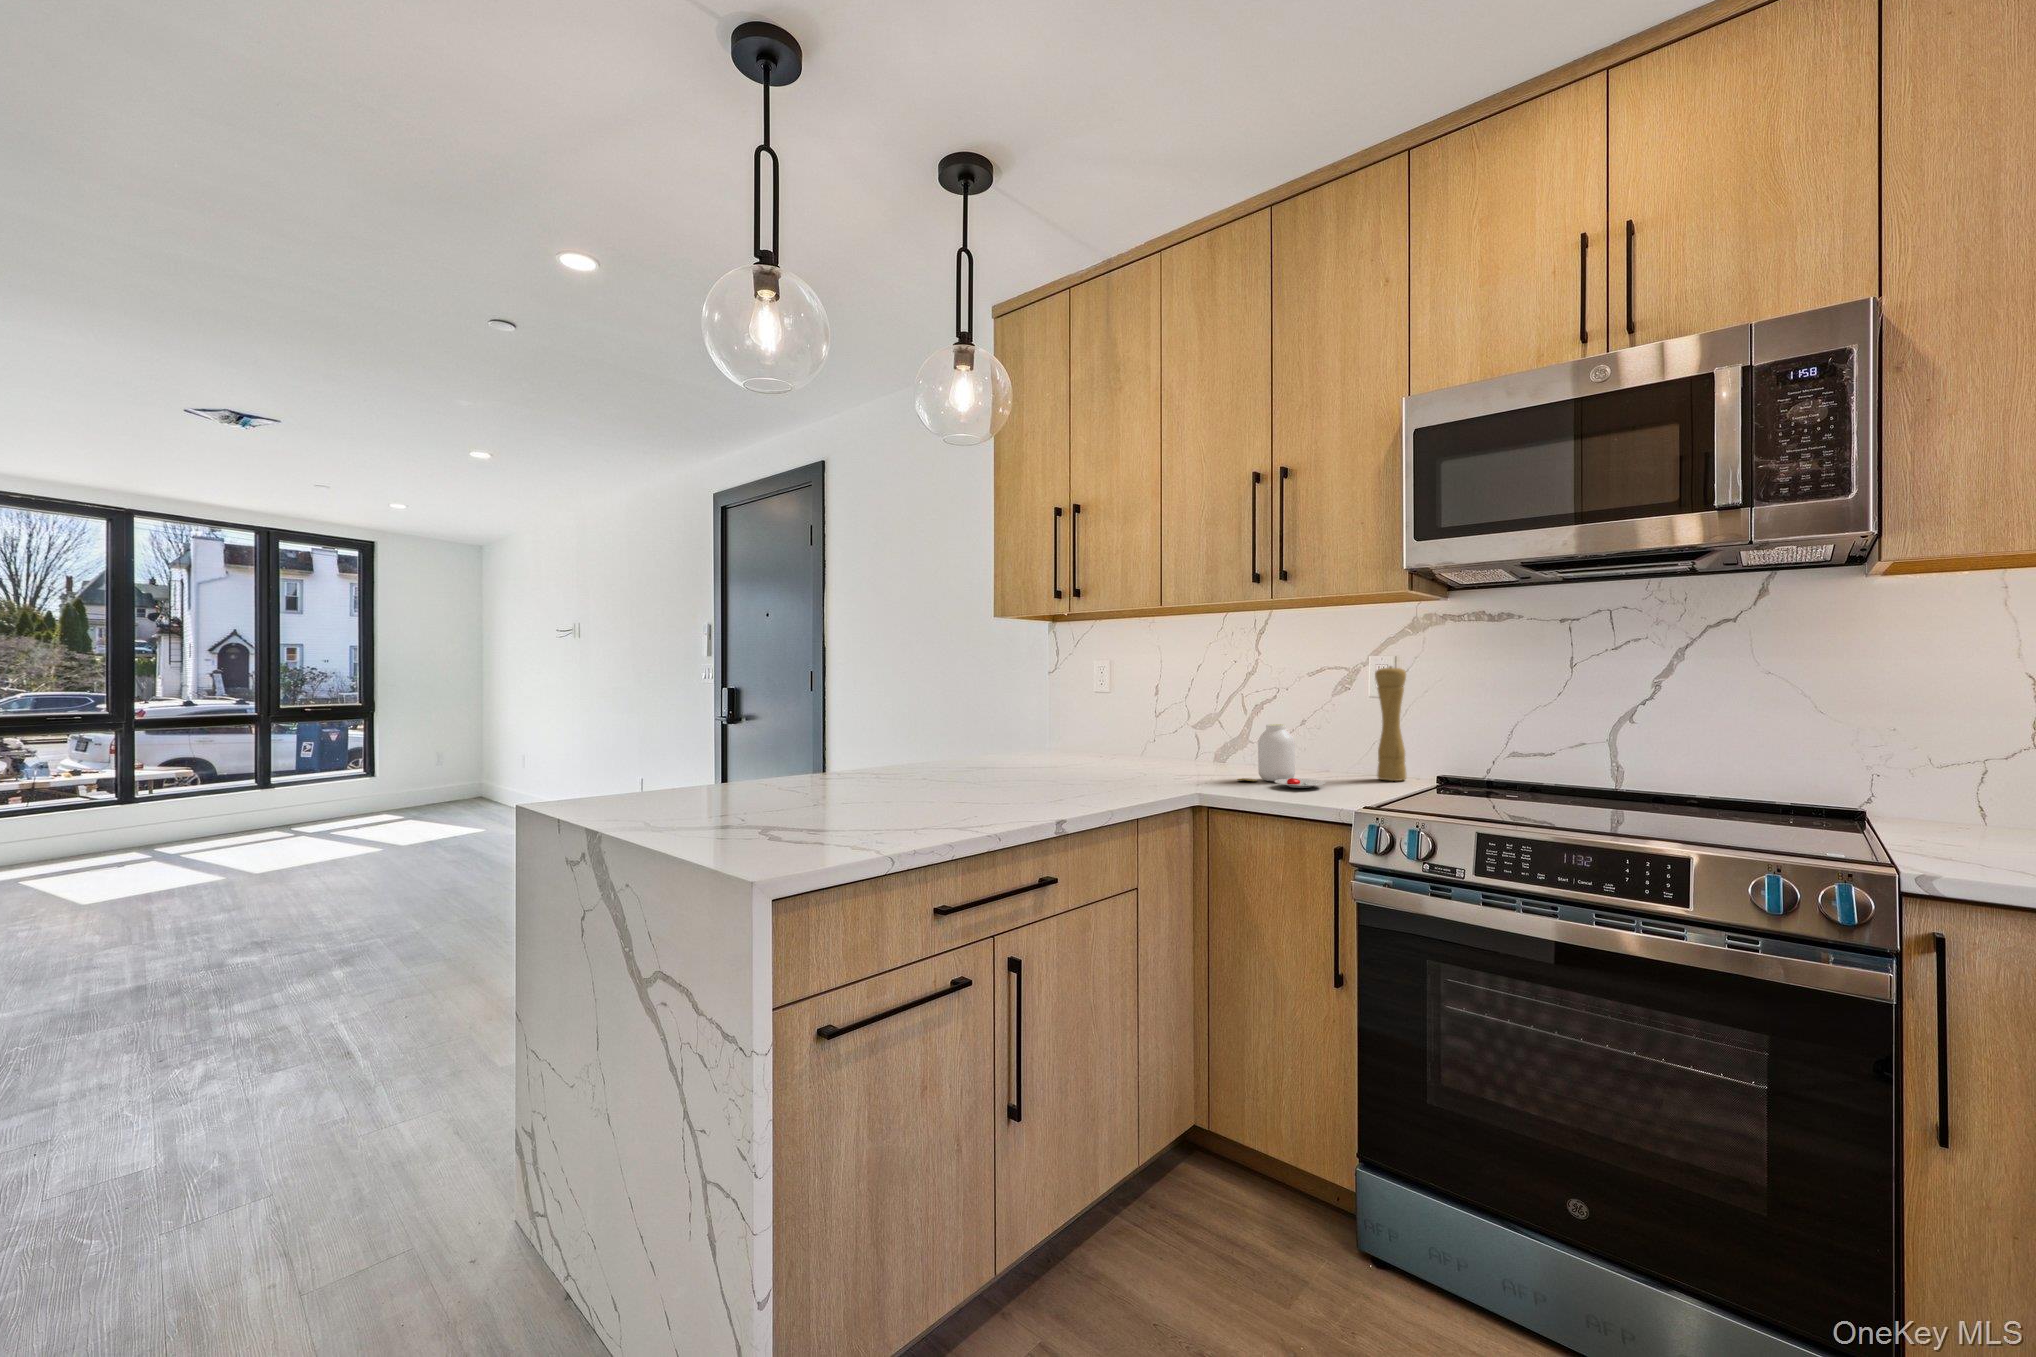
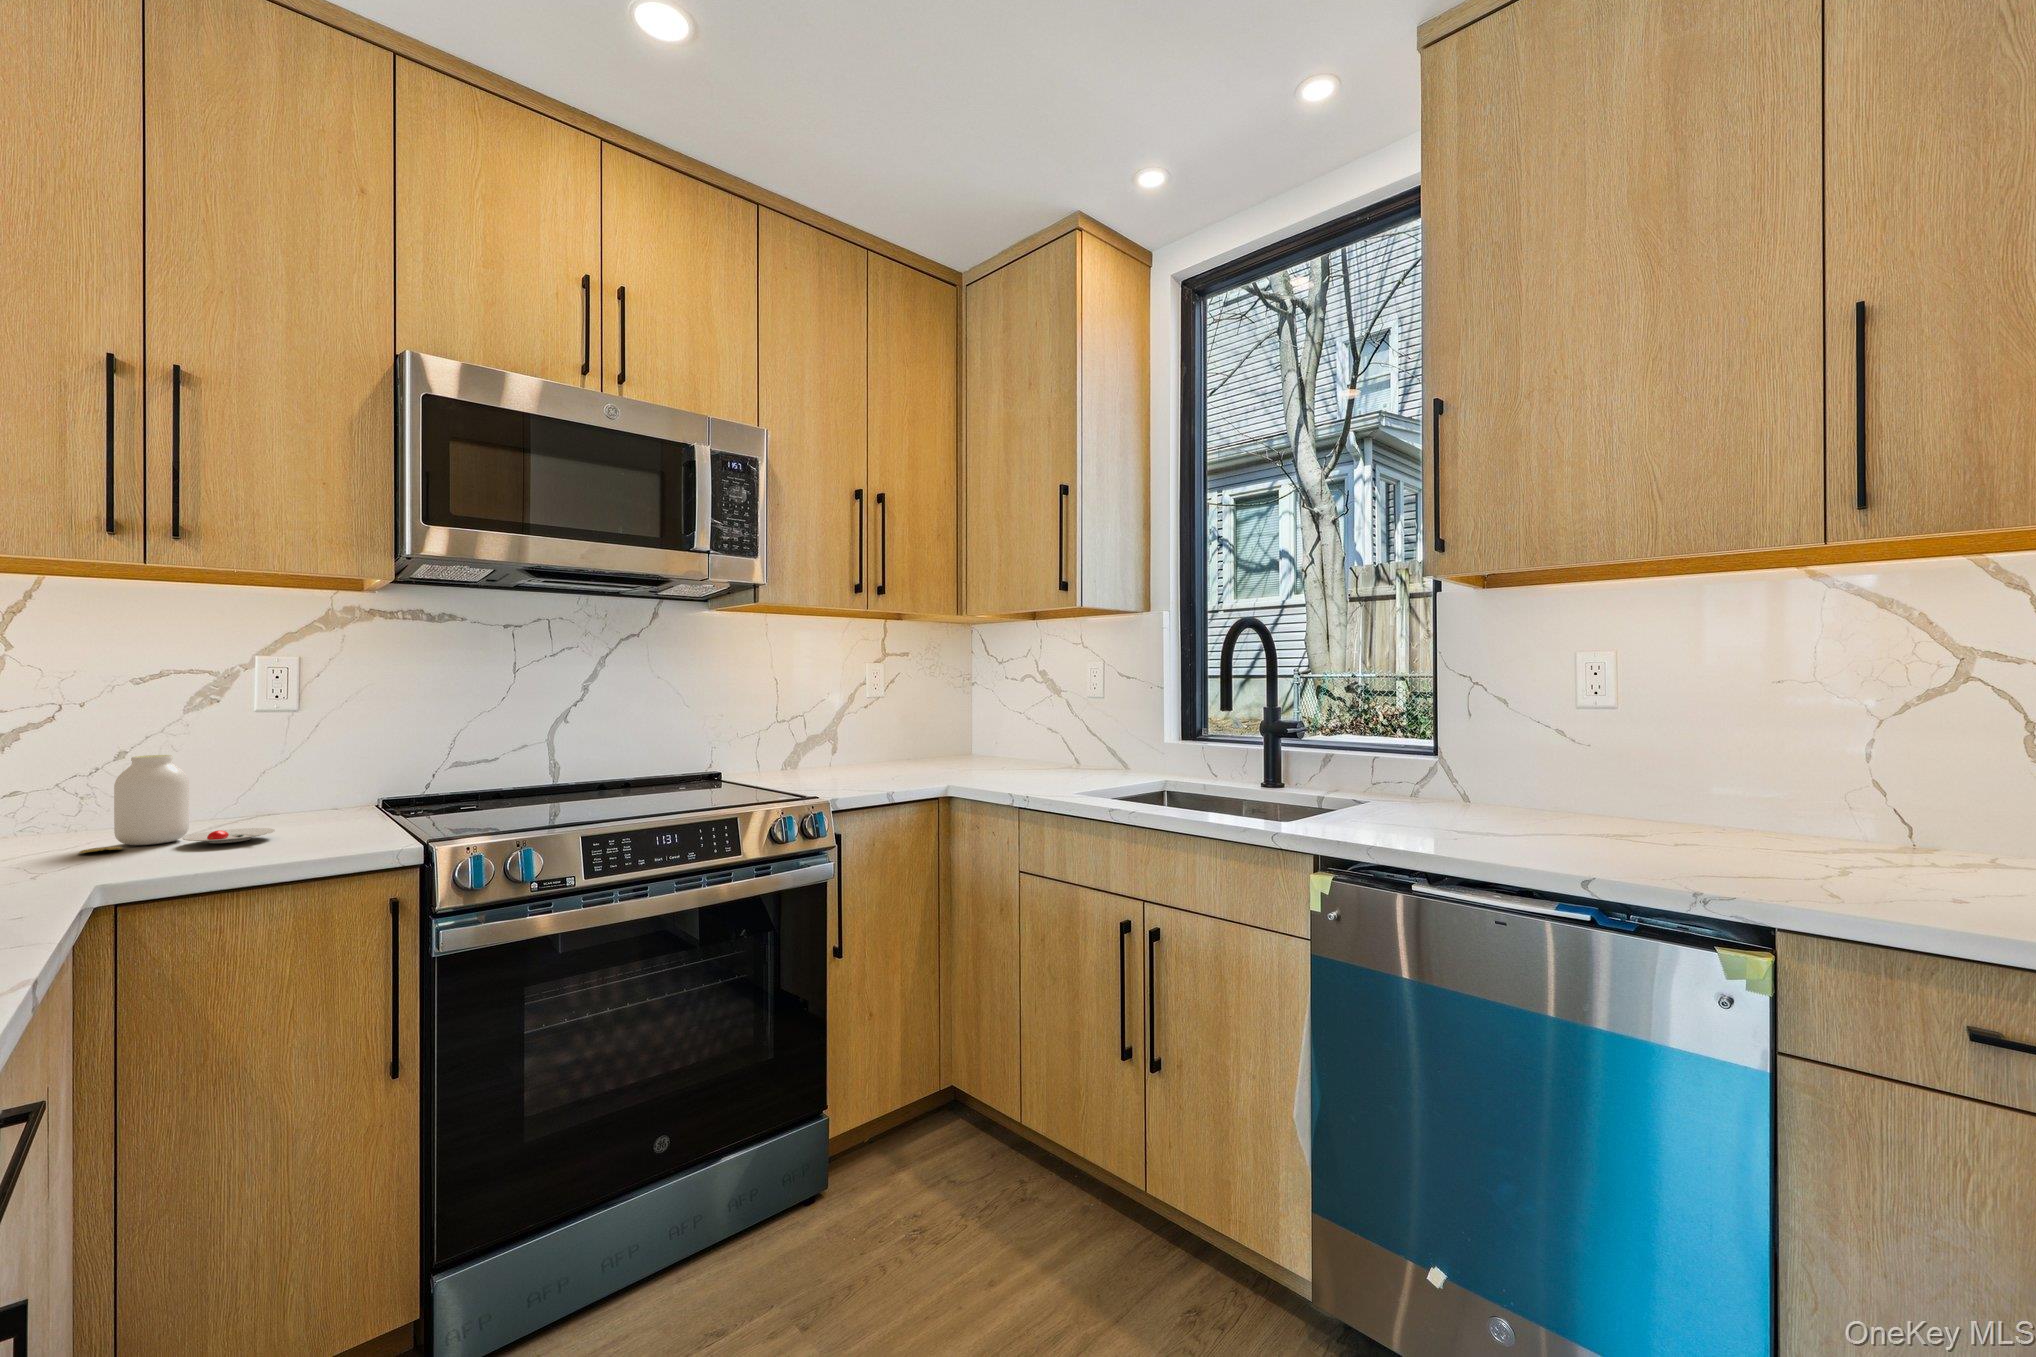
pepper mill: present [1375,666,1406,781] -> none [293,668,339,817]

